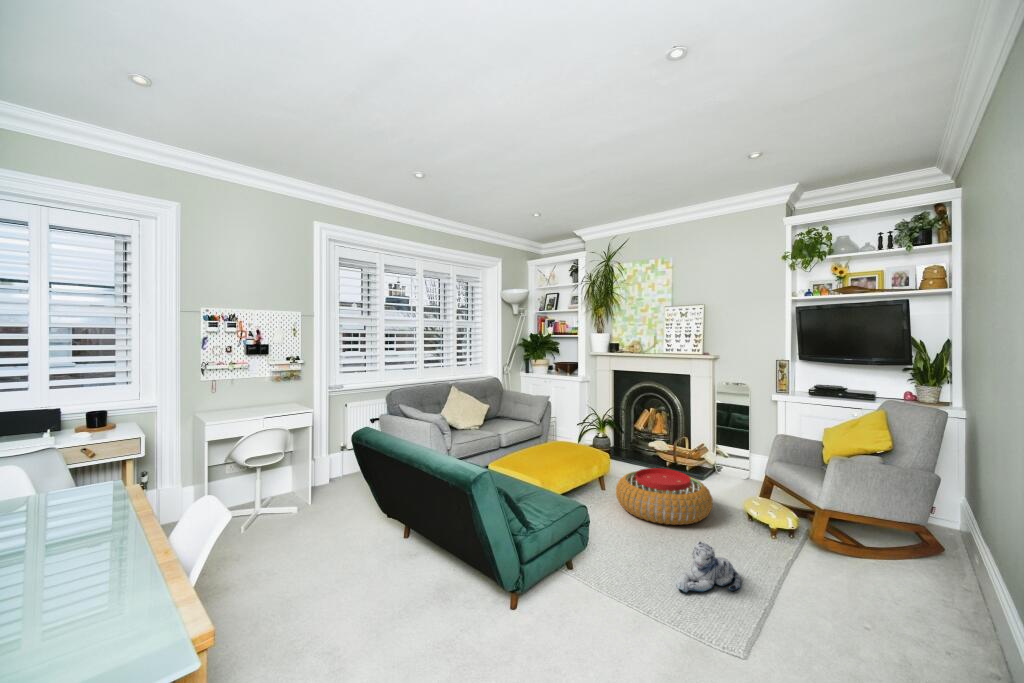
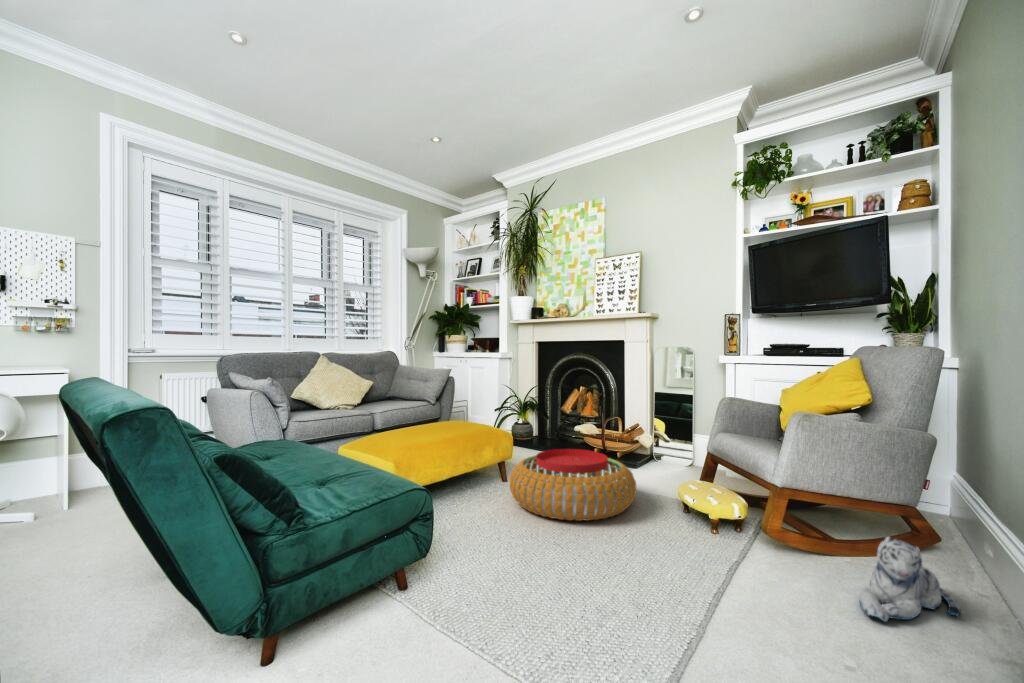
plush toy: present [677,541,741,592] -> present [859,537,960,622]

